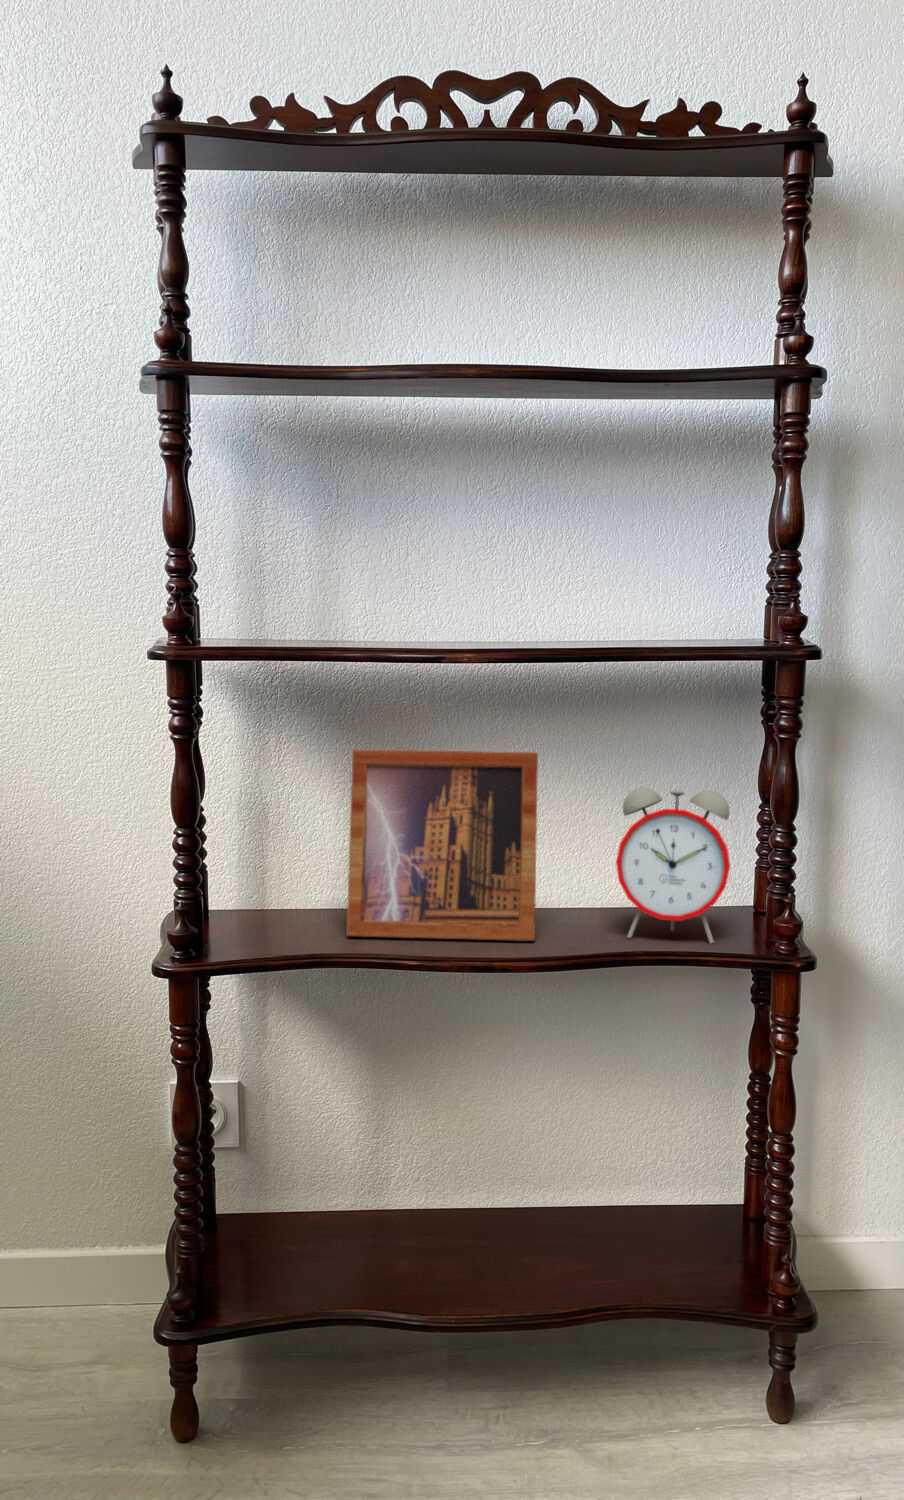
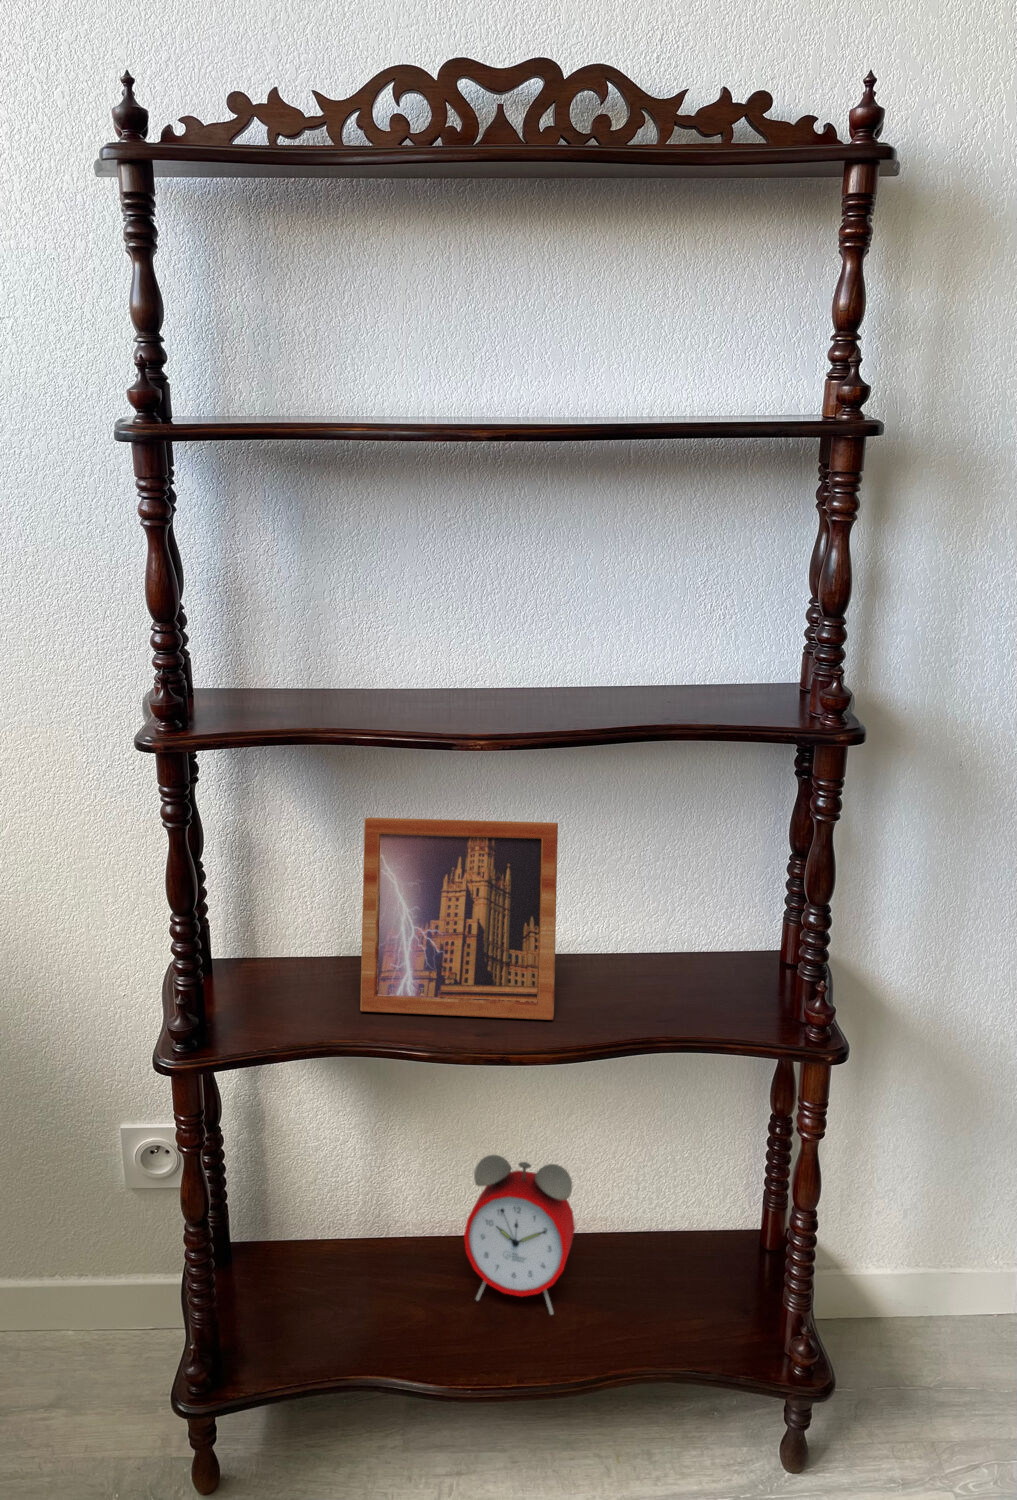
alarm clock: present [616,787,730,943] -> present [464,1155,575,1315]

